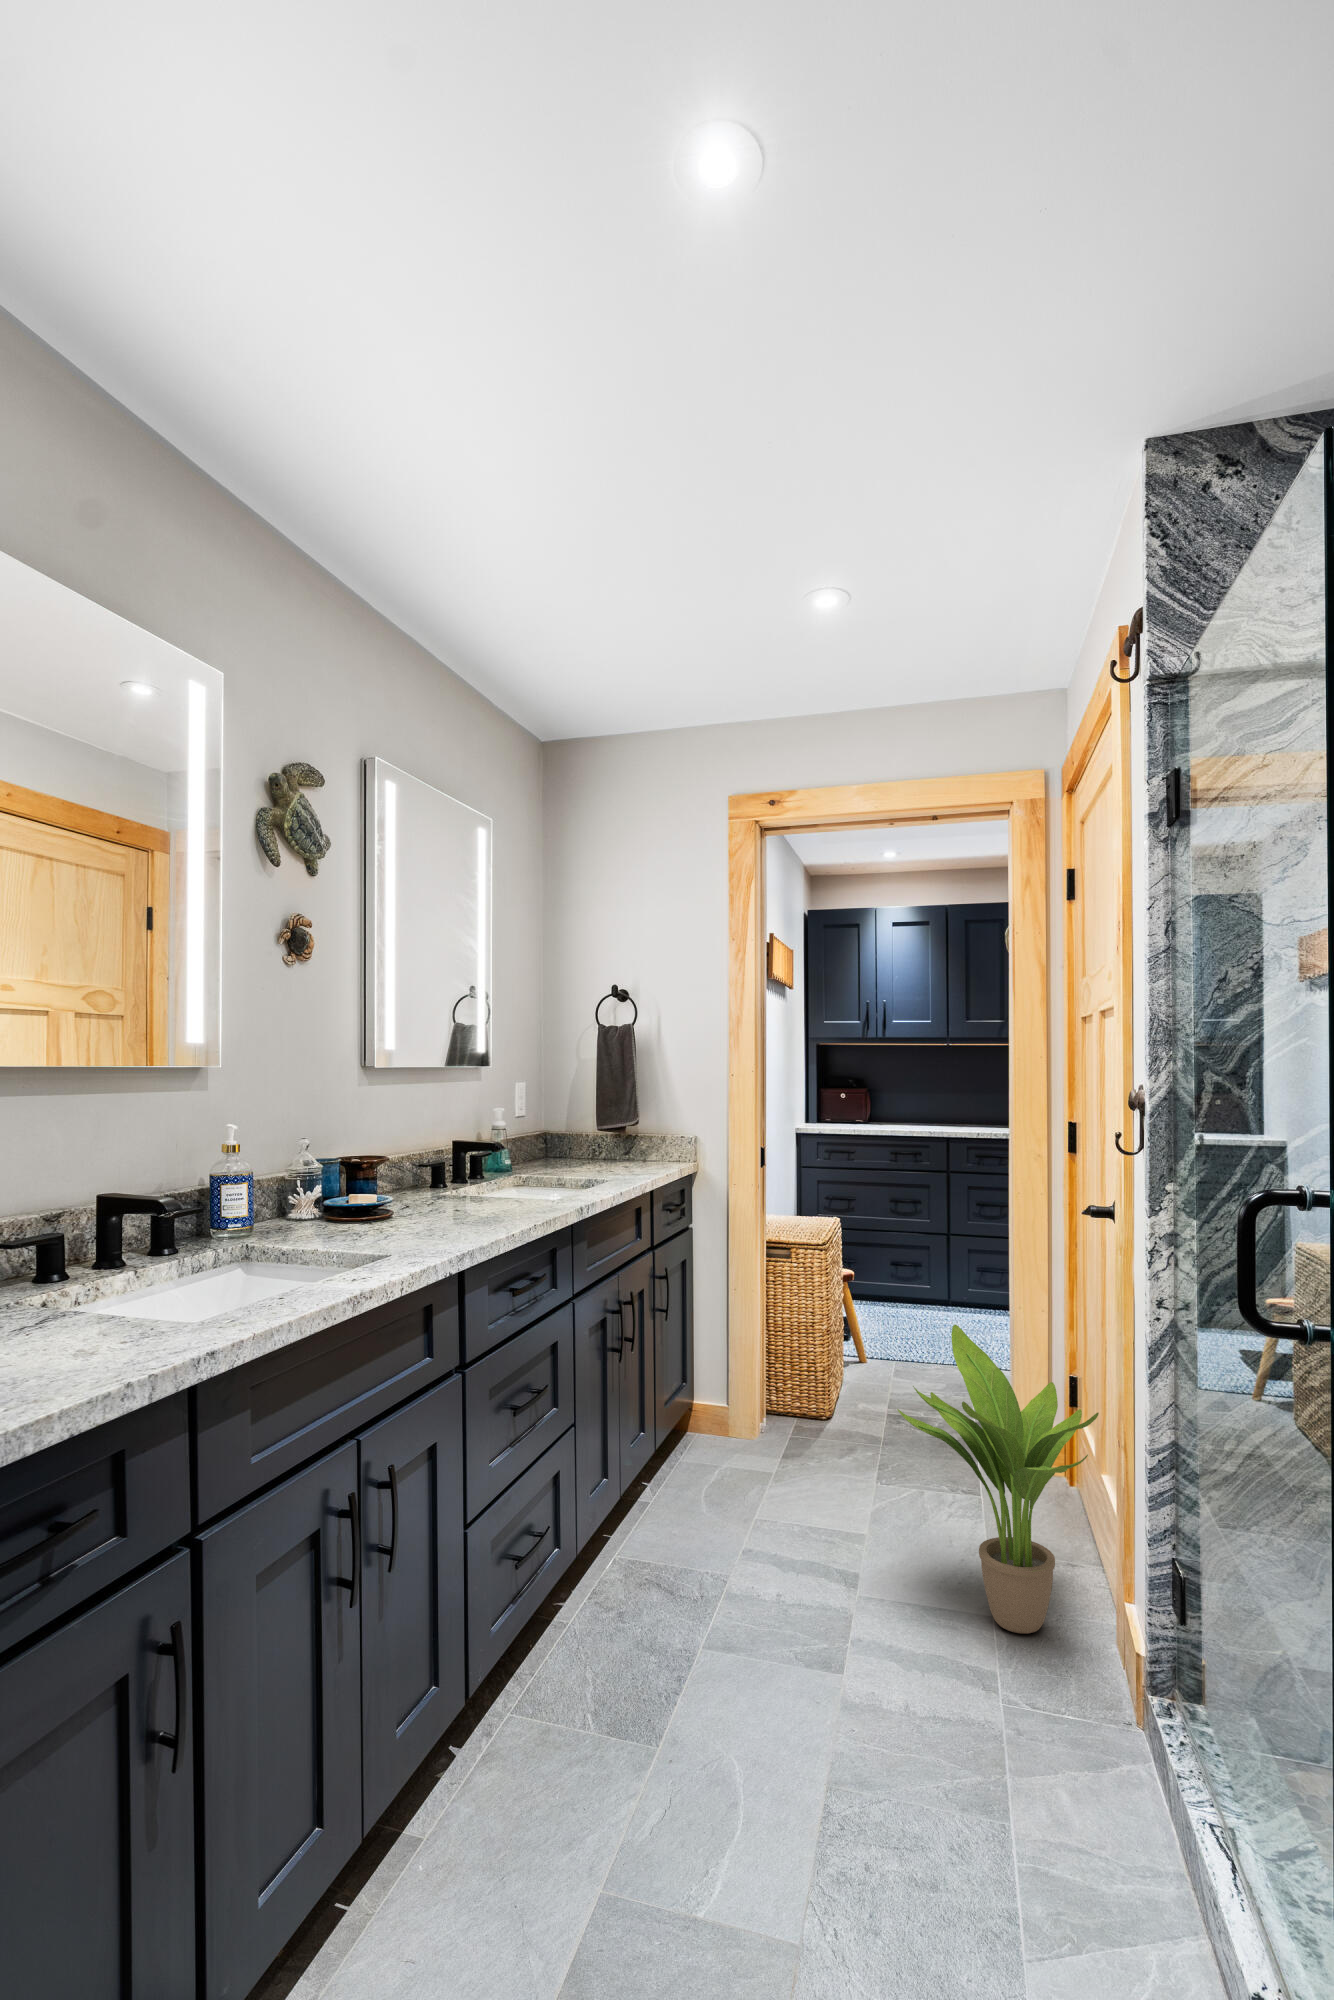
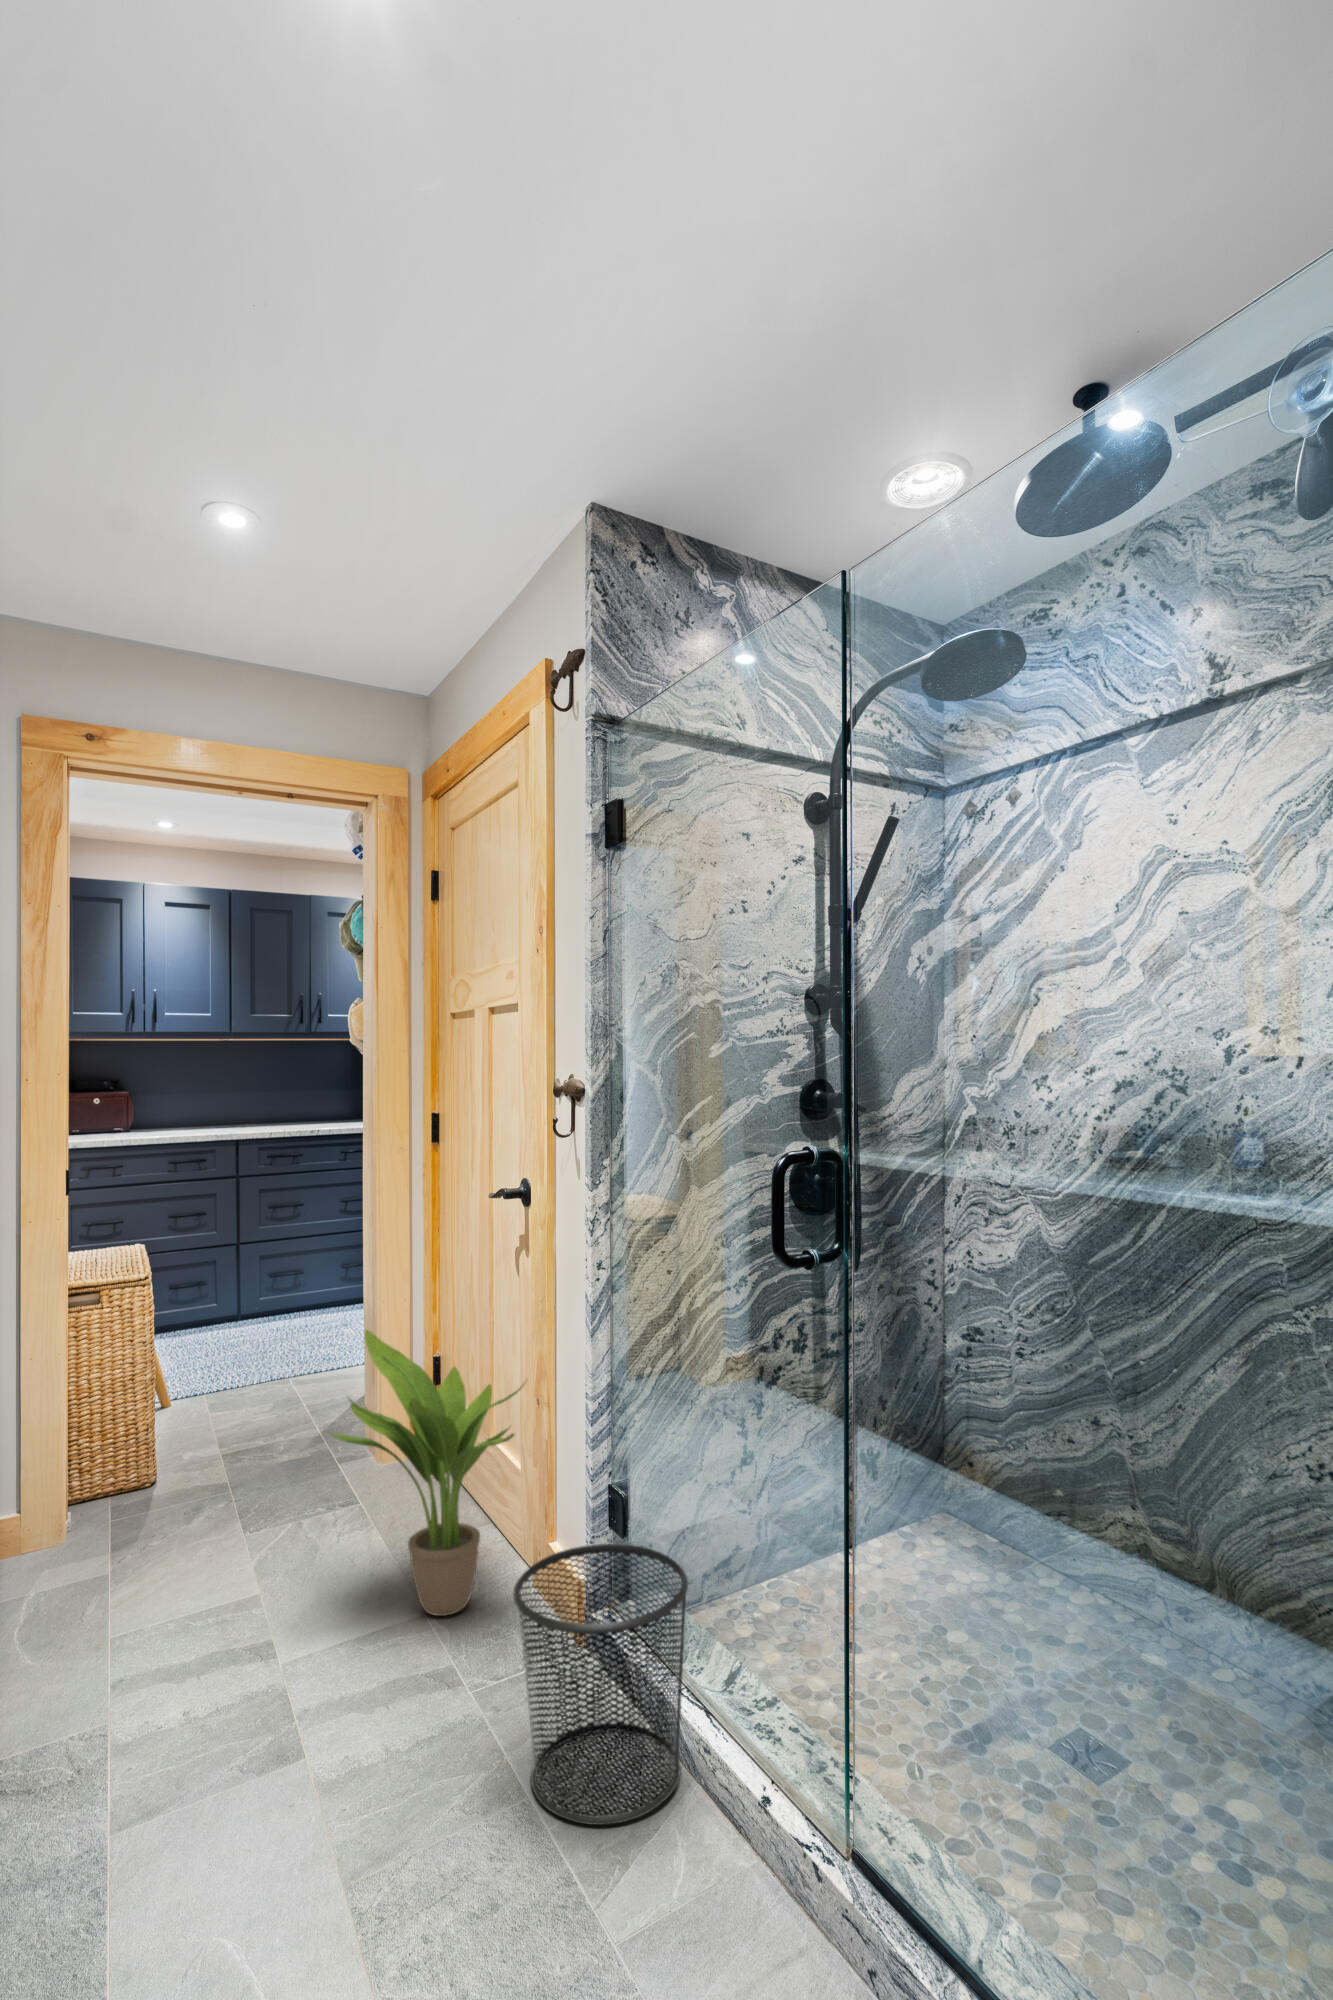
waste bin: none [988,1604,1197,1931] -> present [513,1544,688,1825]

